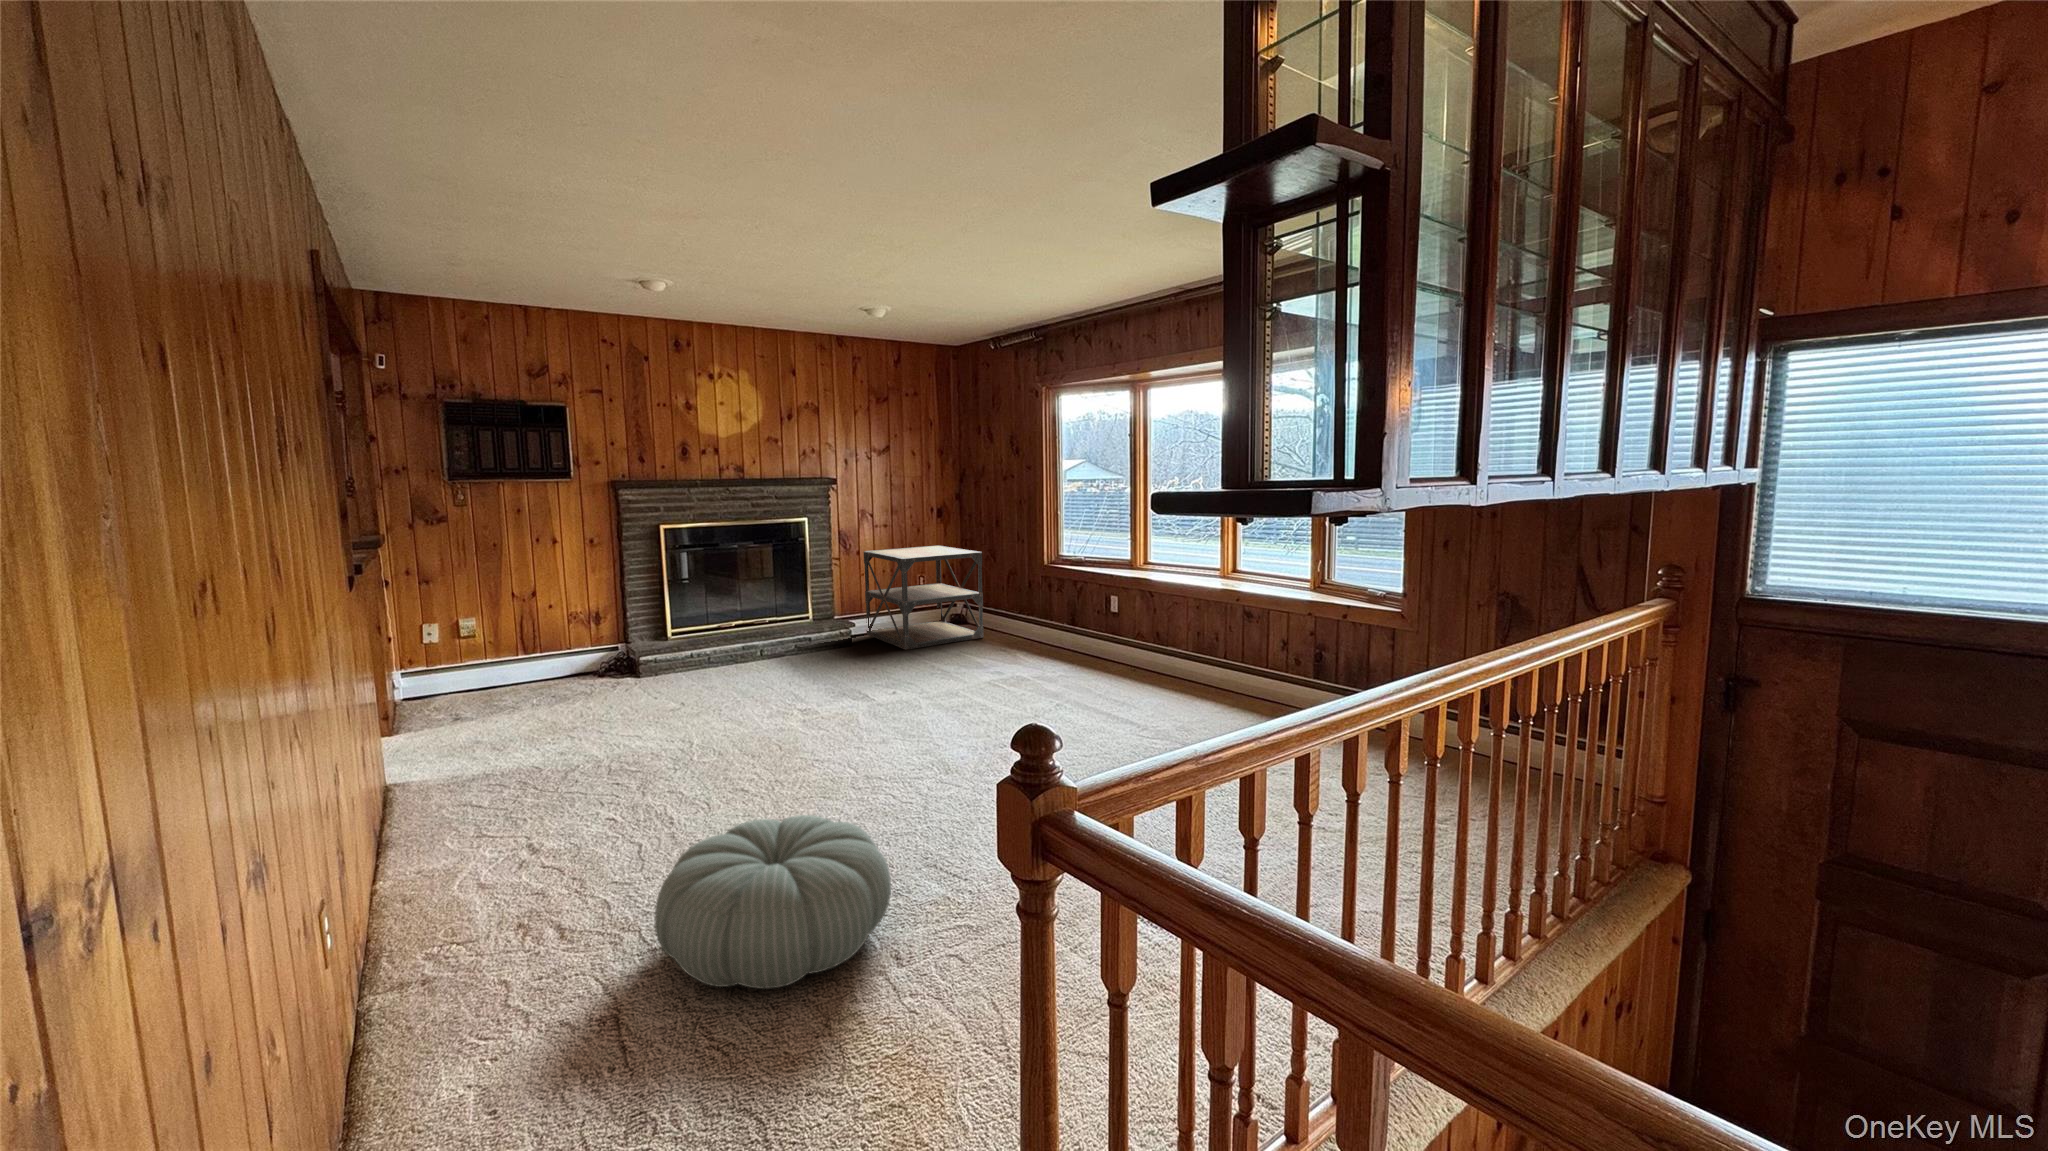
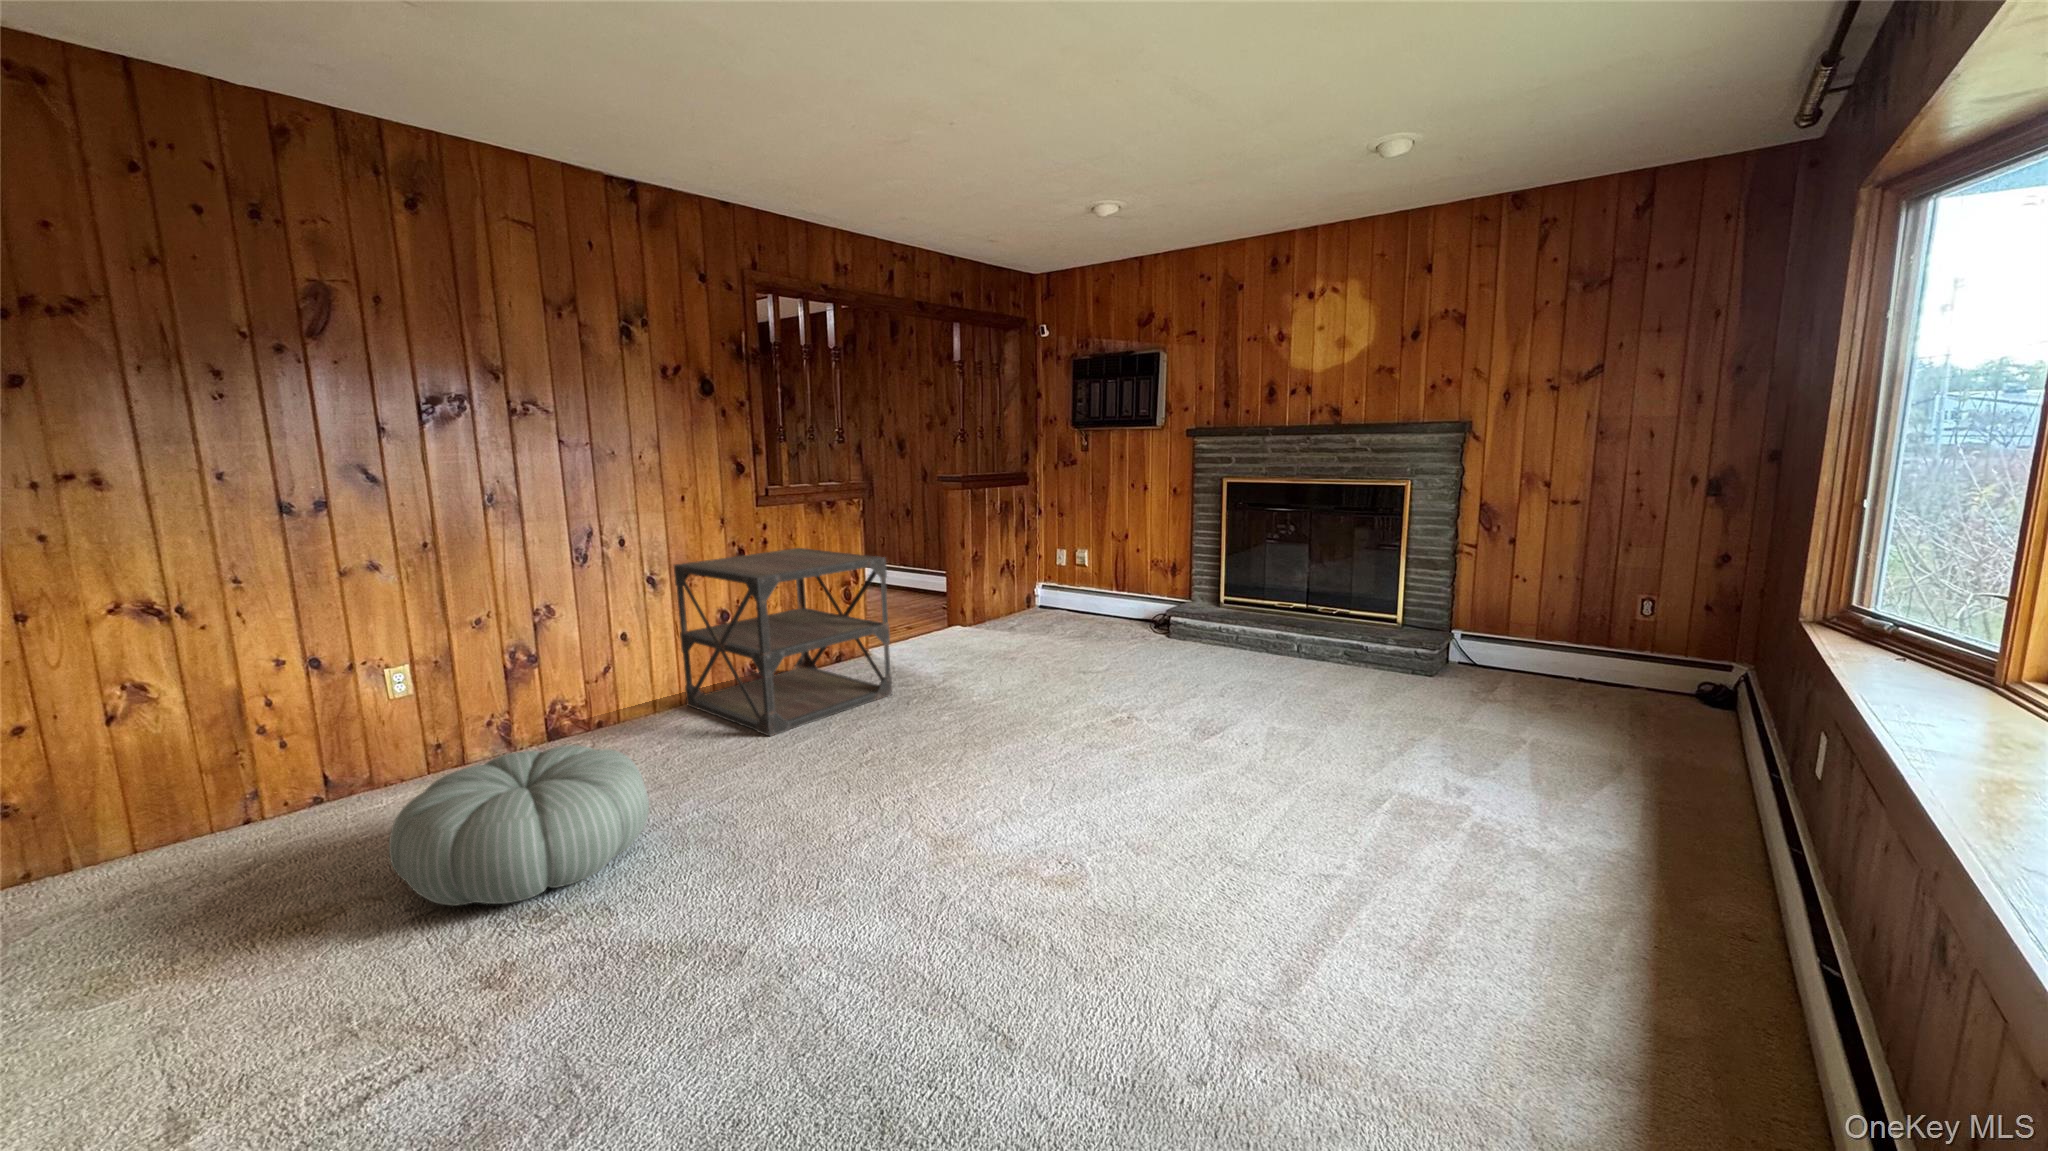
side table: present [864,546,984,650] -> present [674,548,892,736]

